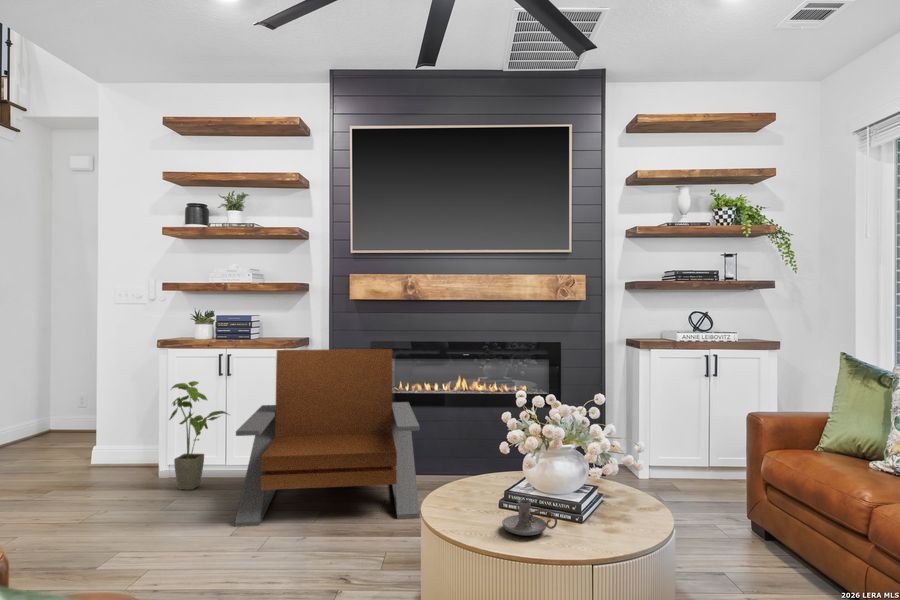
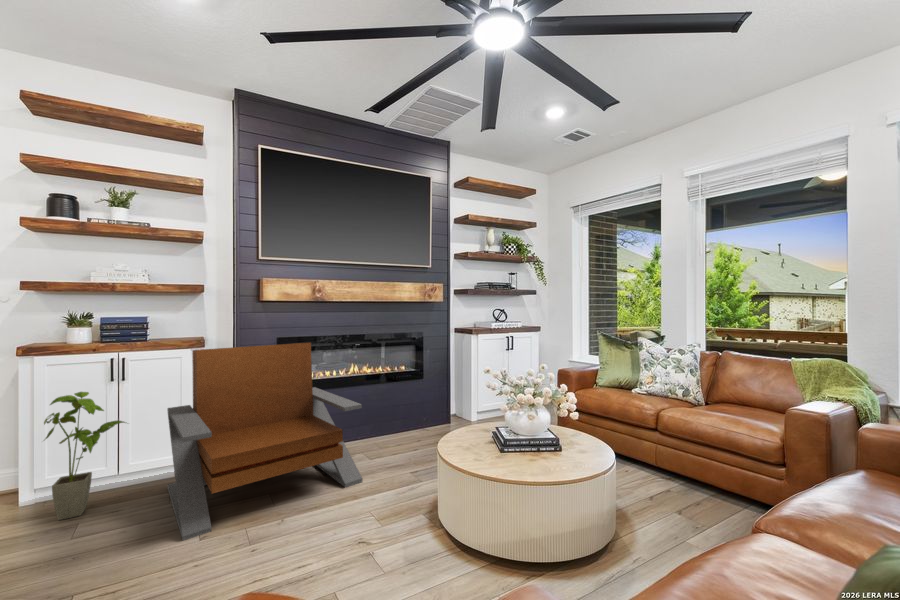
candle holder: present [502,499,557,535] -> none [530,443,568,471]

